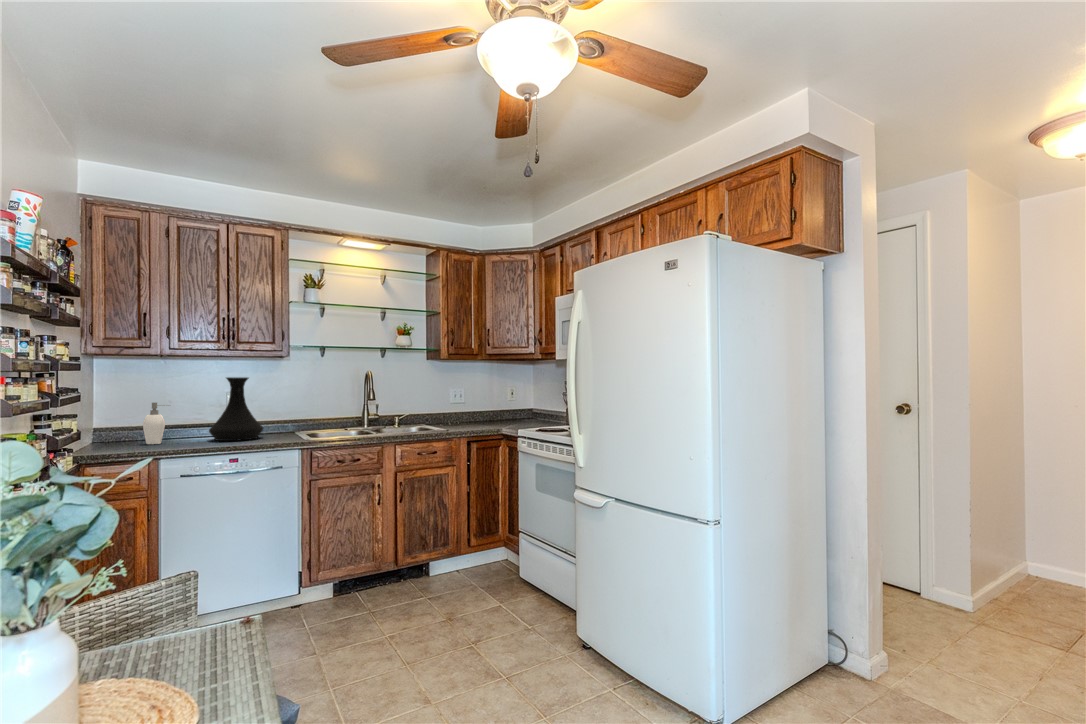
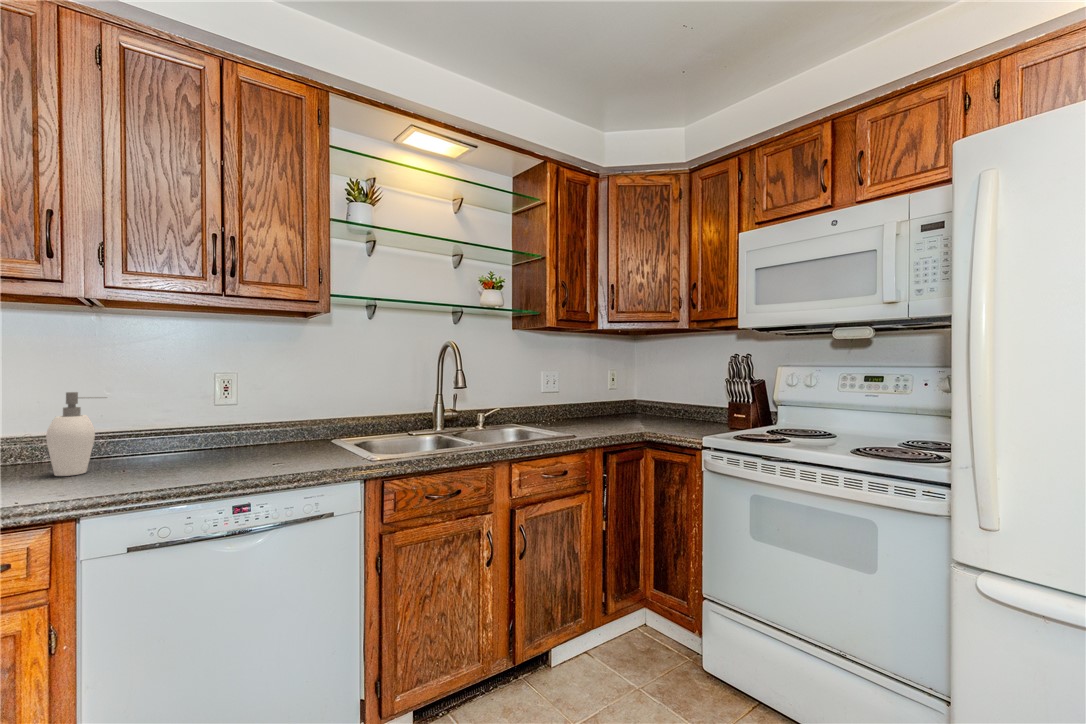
vase: present [209,377,263,441] -> none [185,346,287,465]

